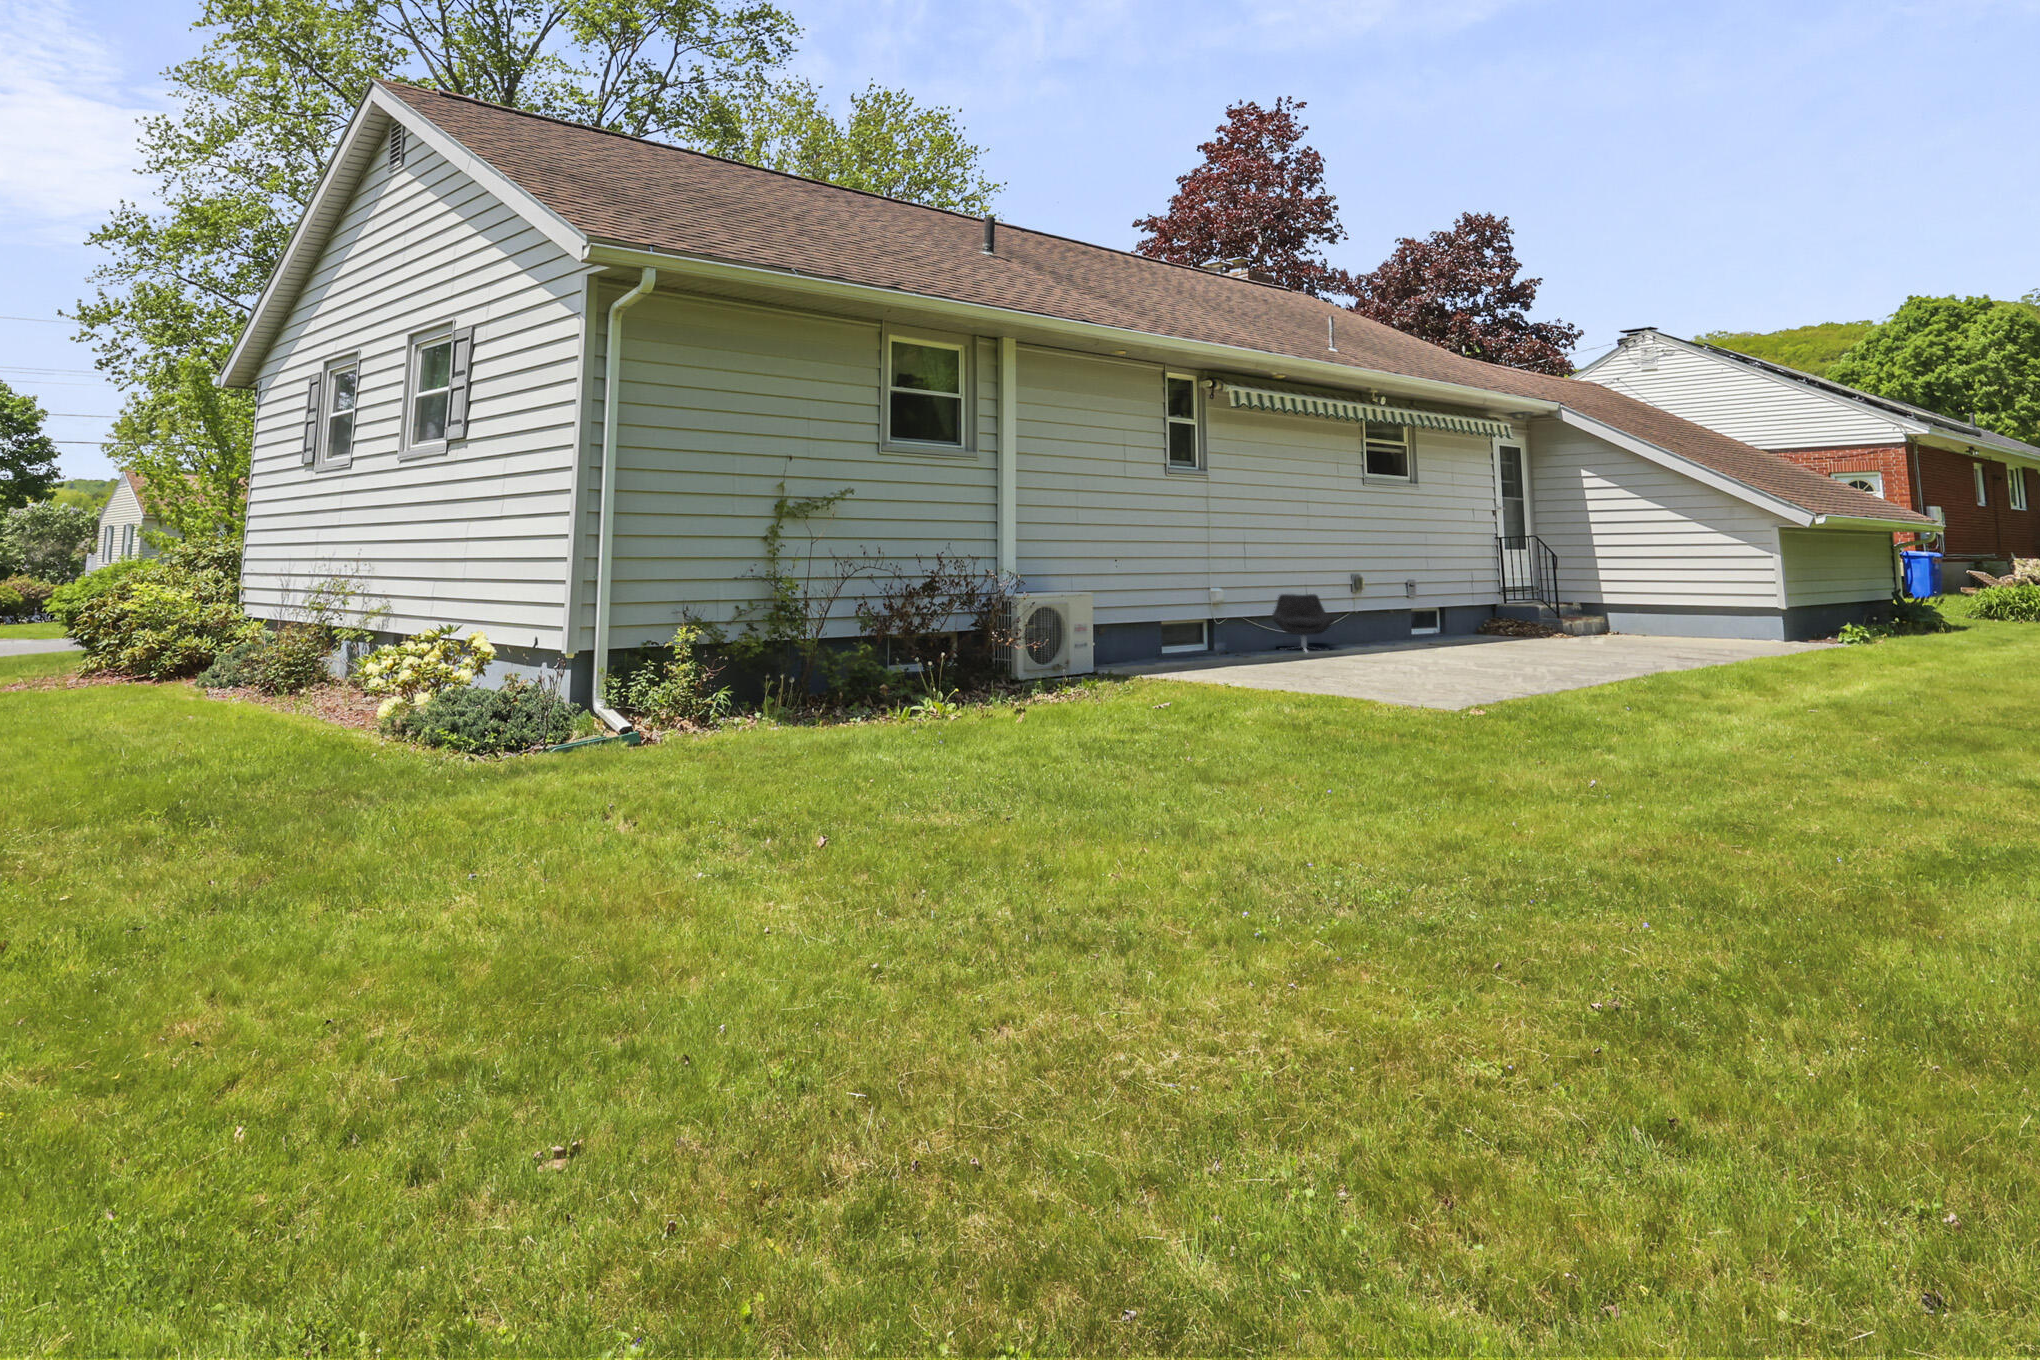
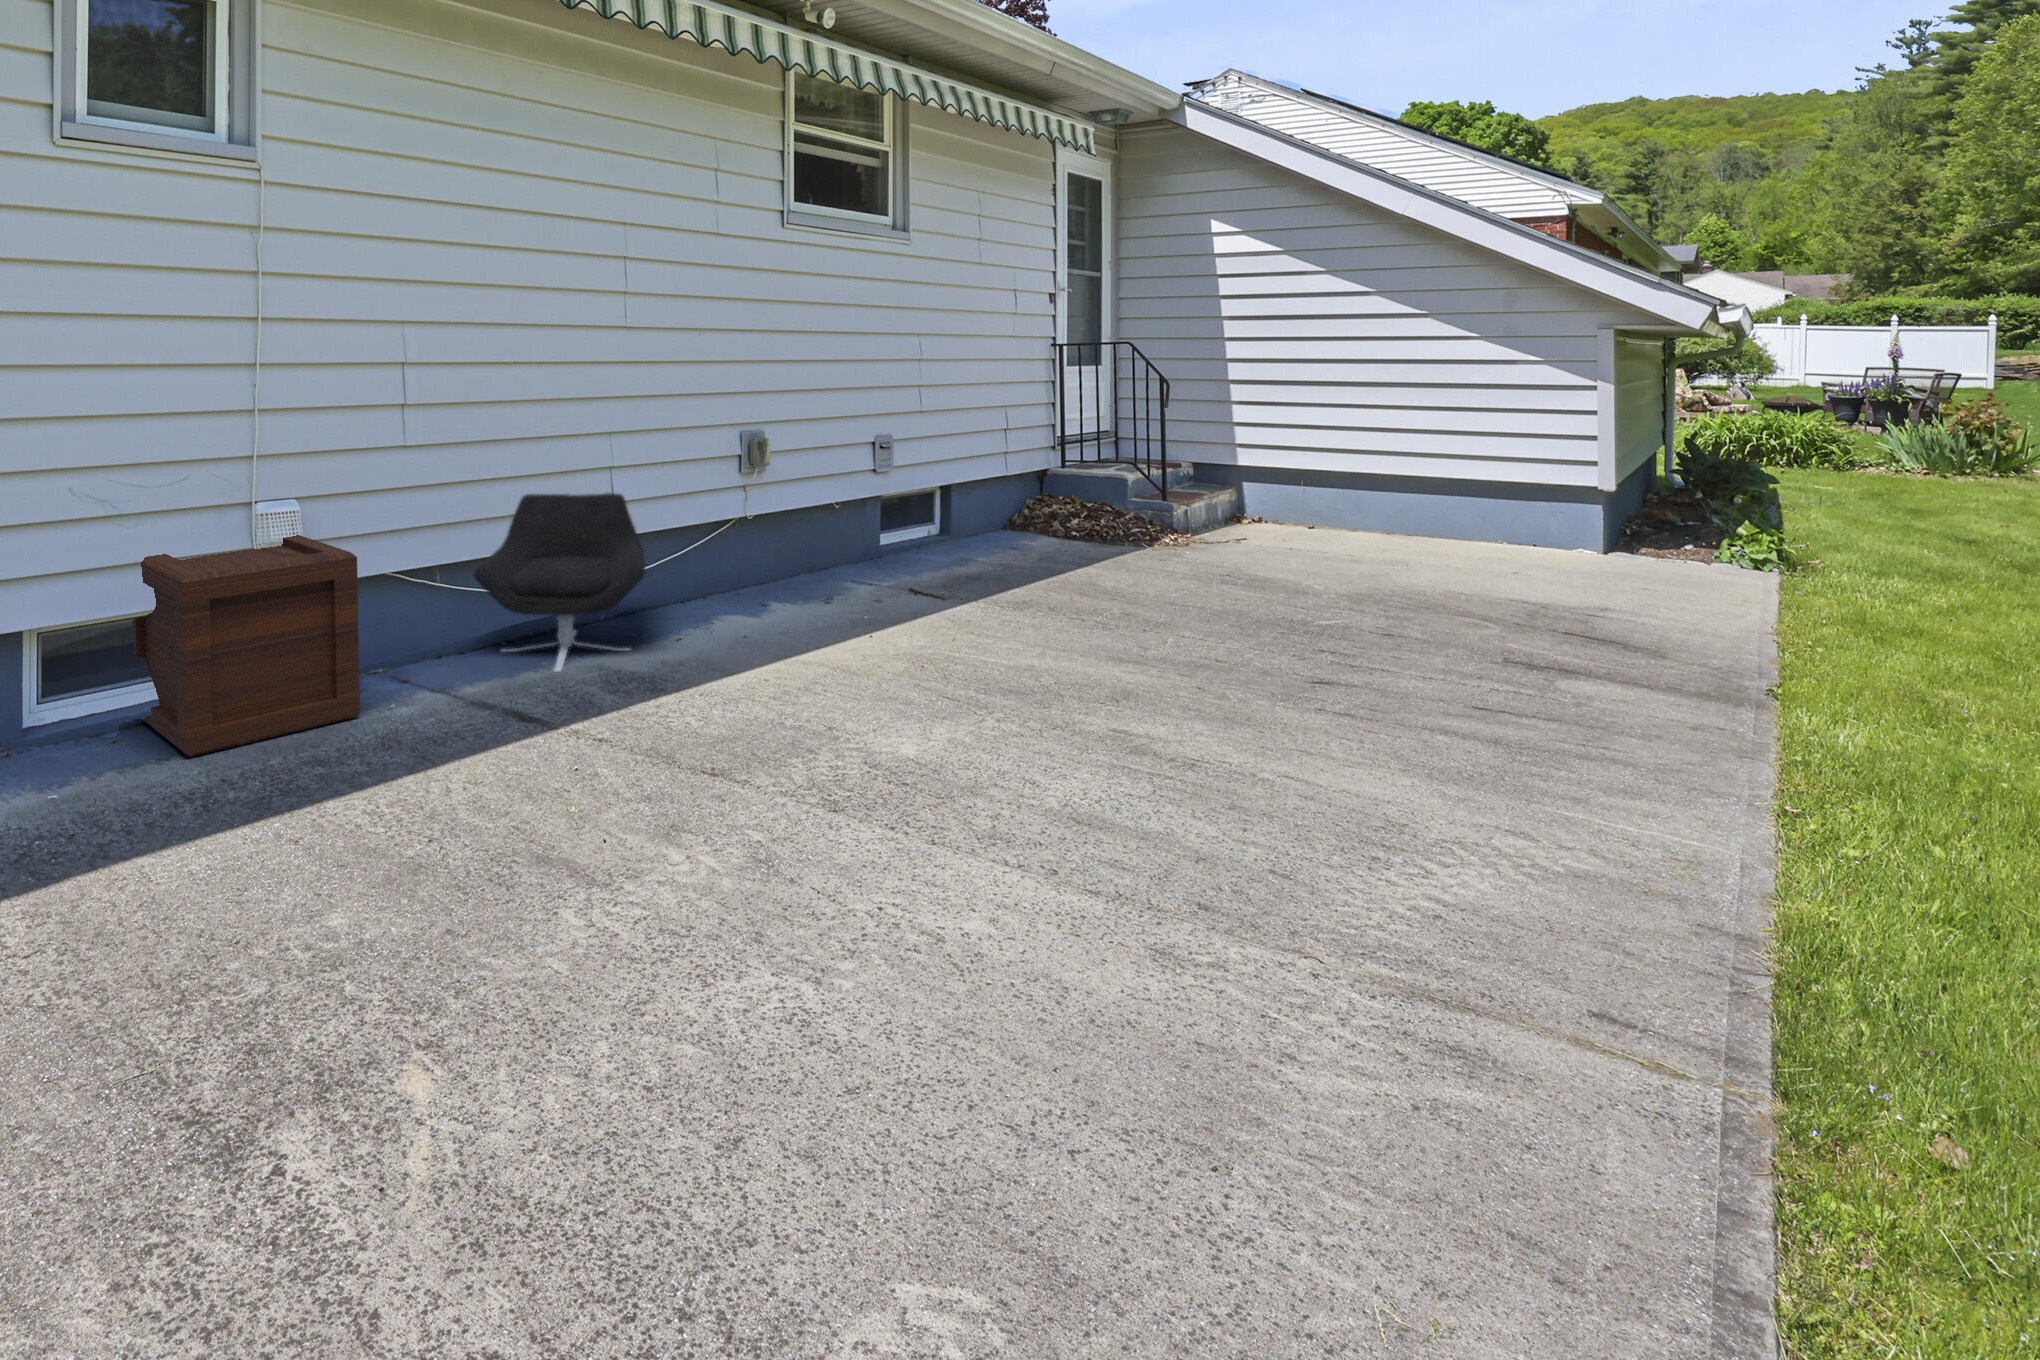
wooden crate: none [1178,600,1255,662] -> present [132,535,360,757]

